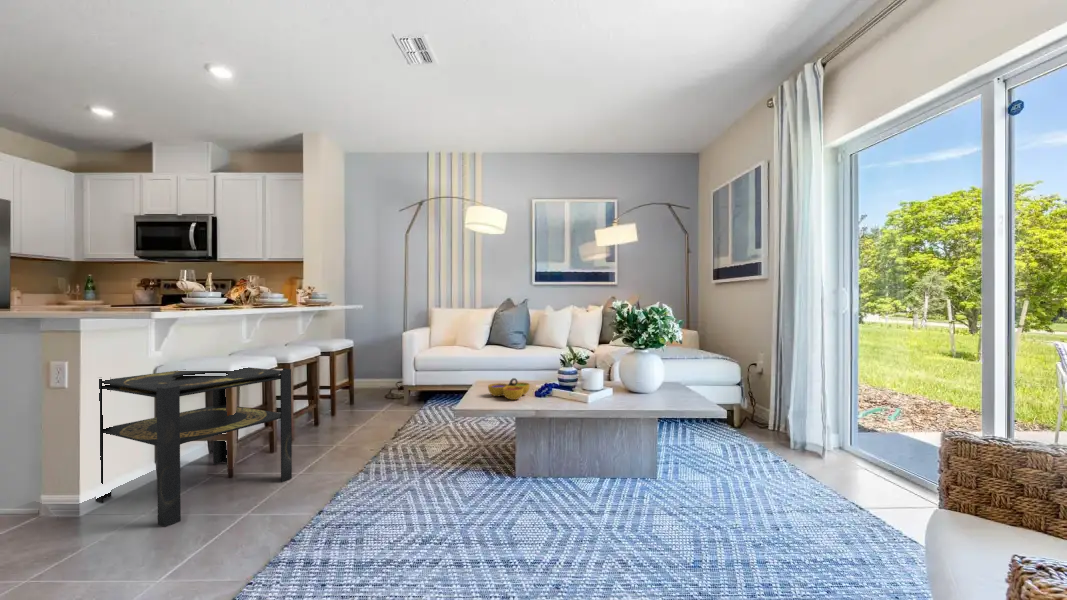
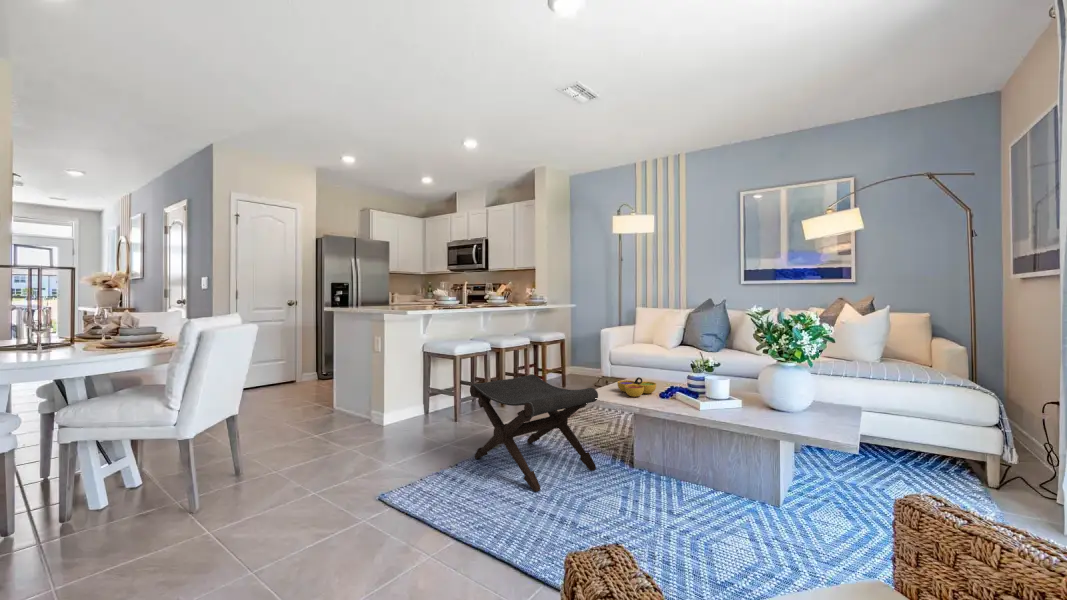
side table: present [96,367,292,527] -> none [386,346,485,447]
footstool: none [303,389,480,533] -> present [470,375,598,492]

